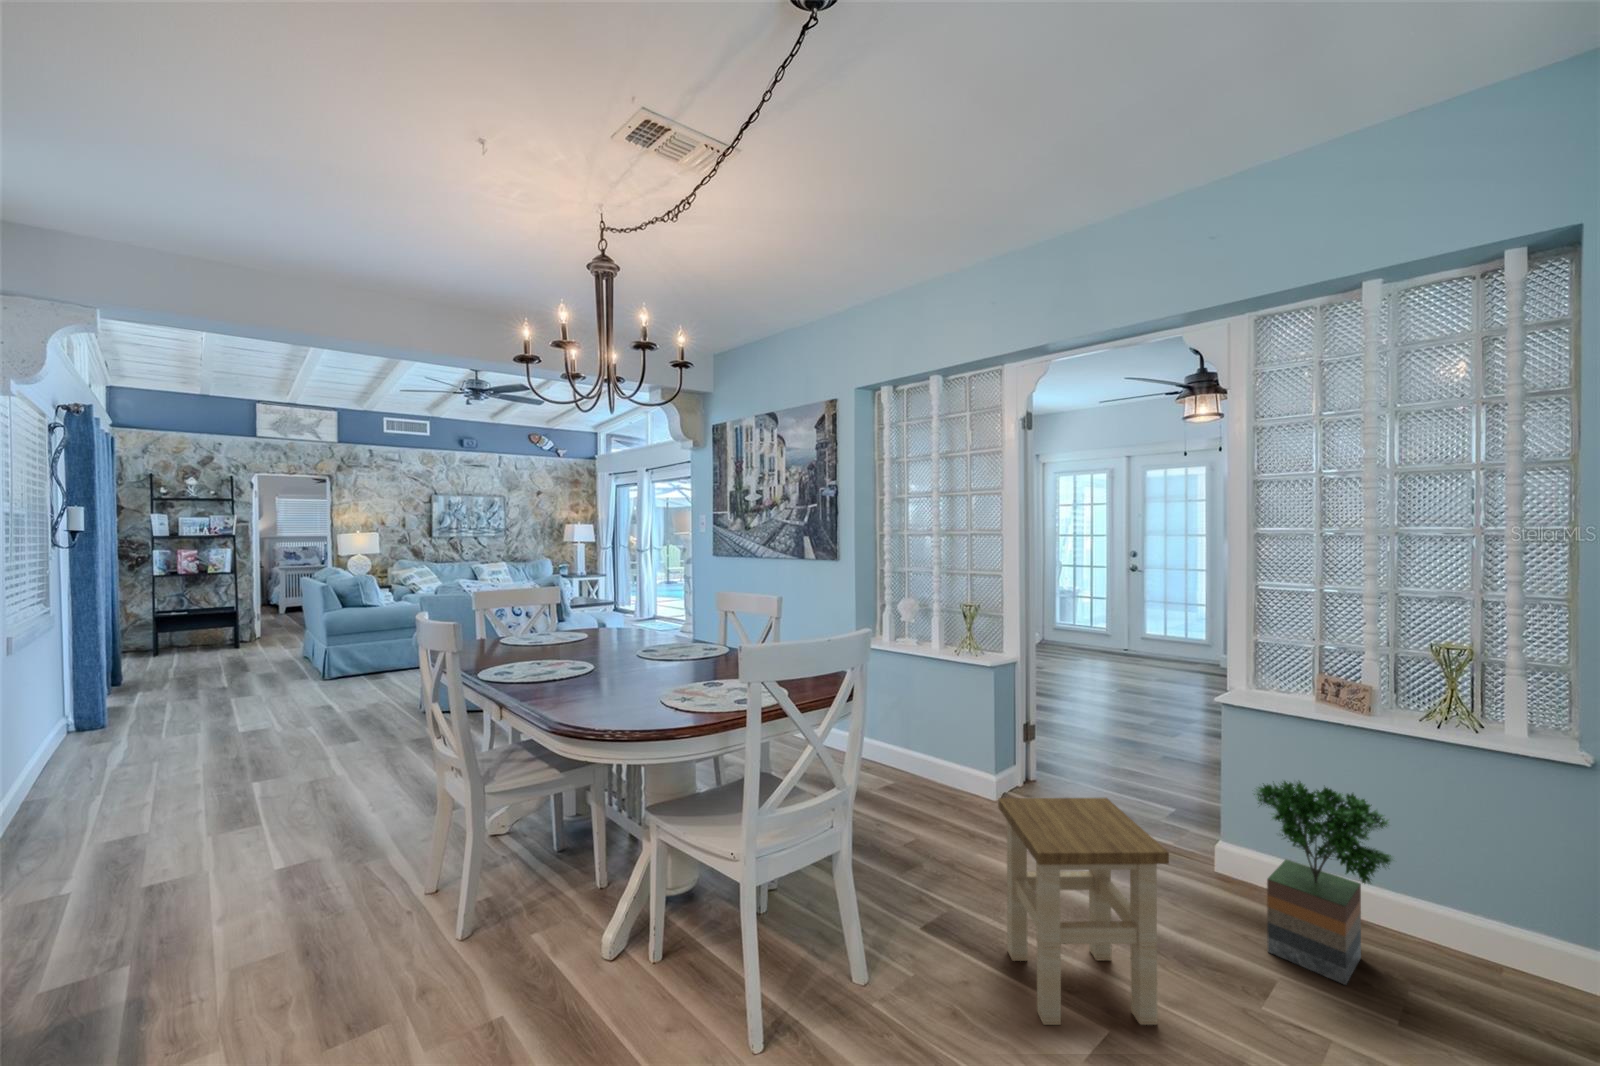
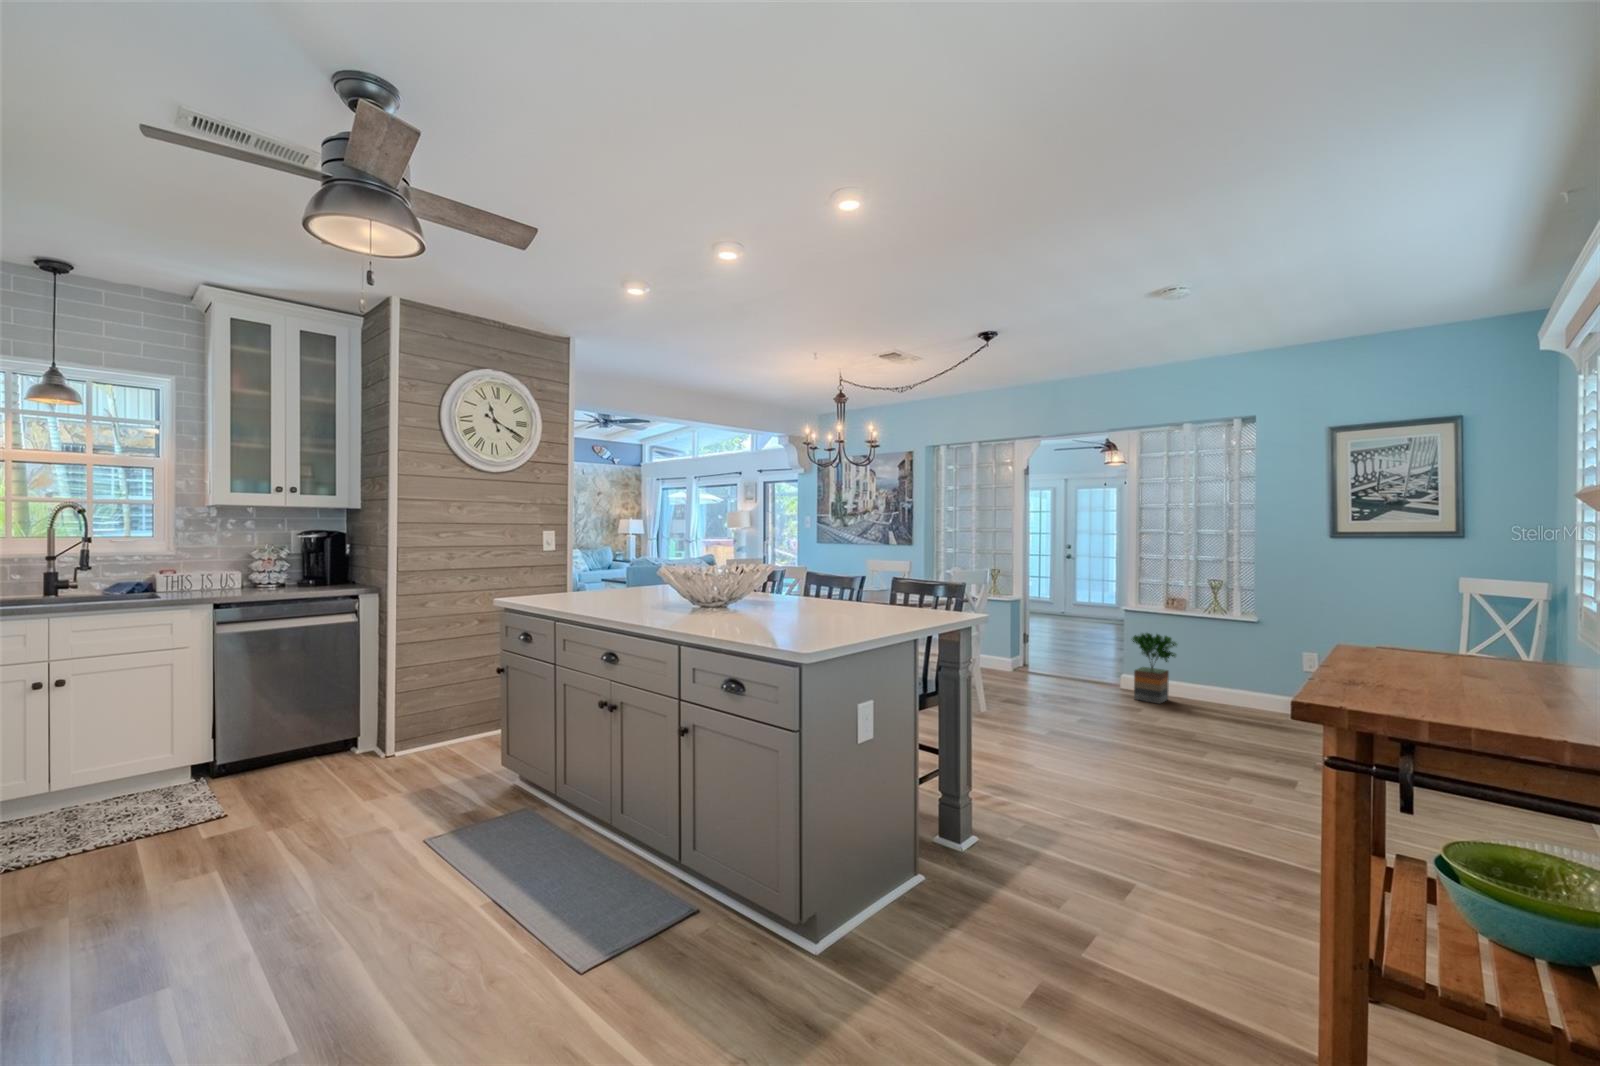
stool: present [998,798,1169,1025] -> none [1031,639,1098,712]

